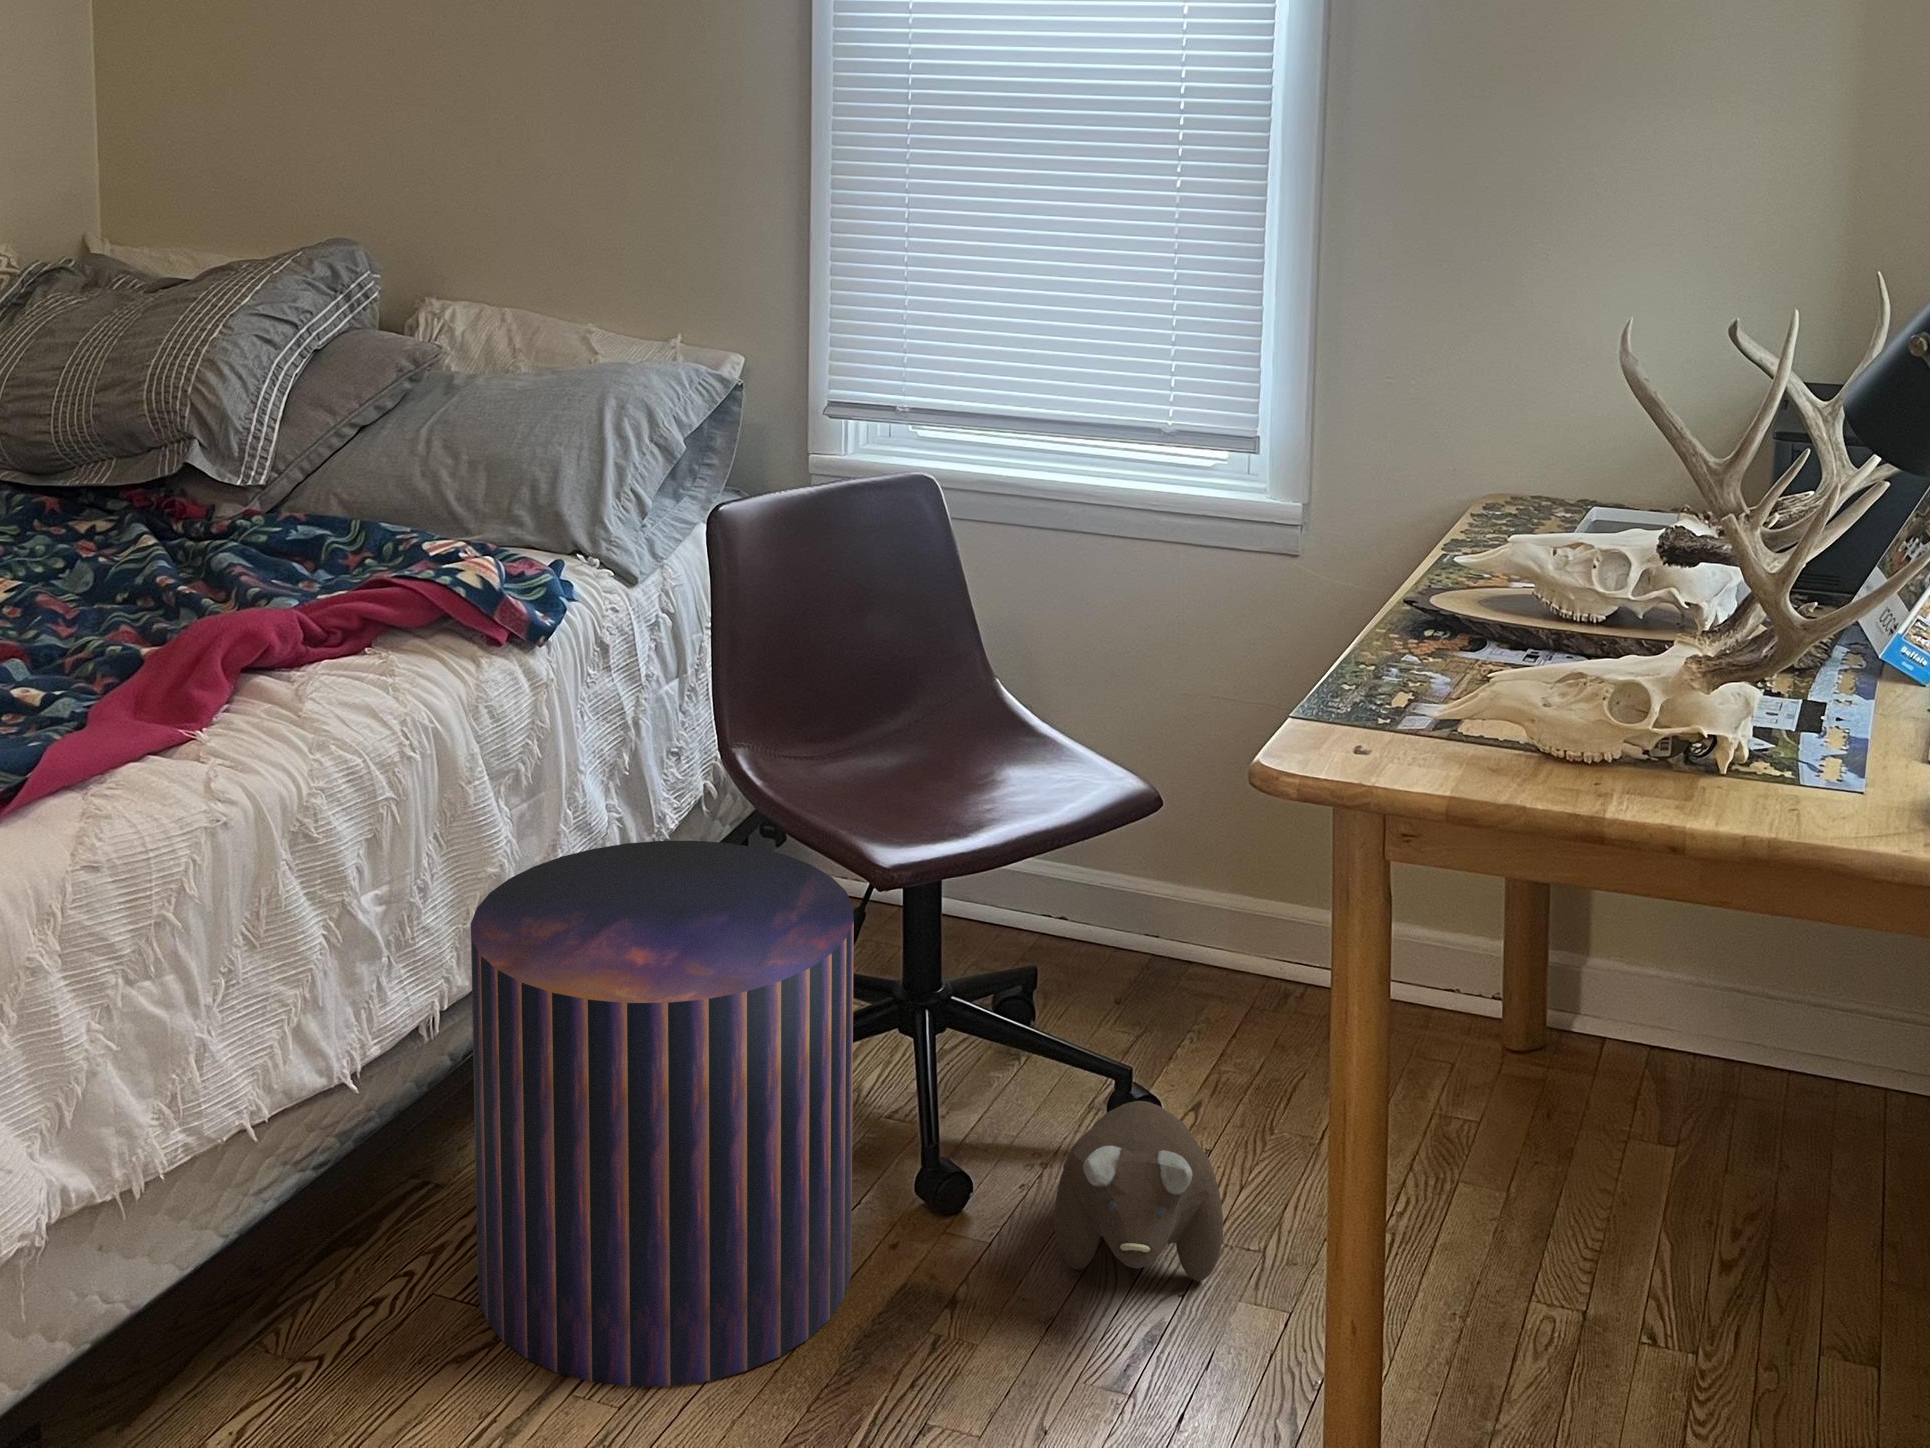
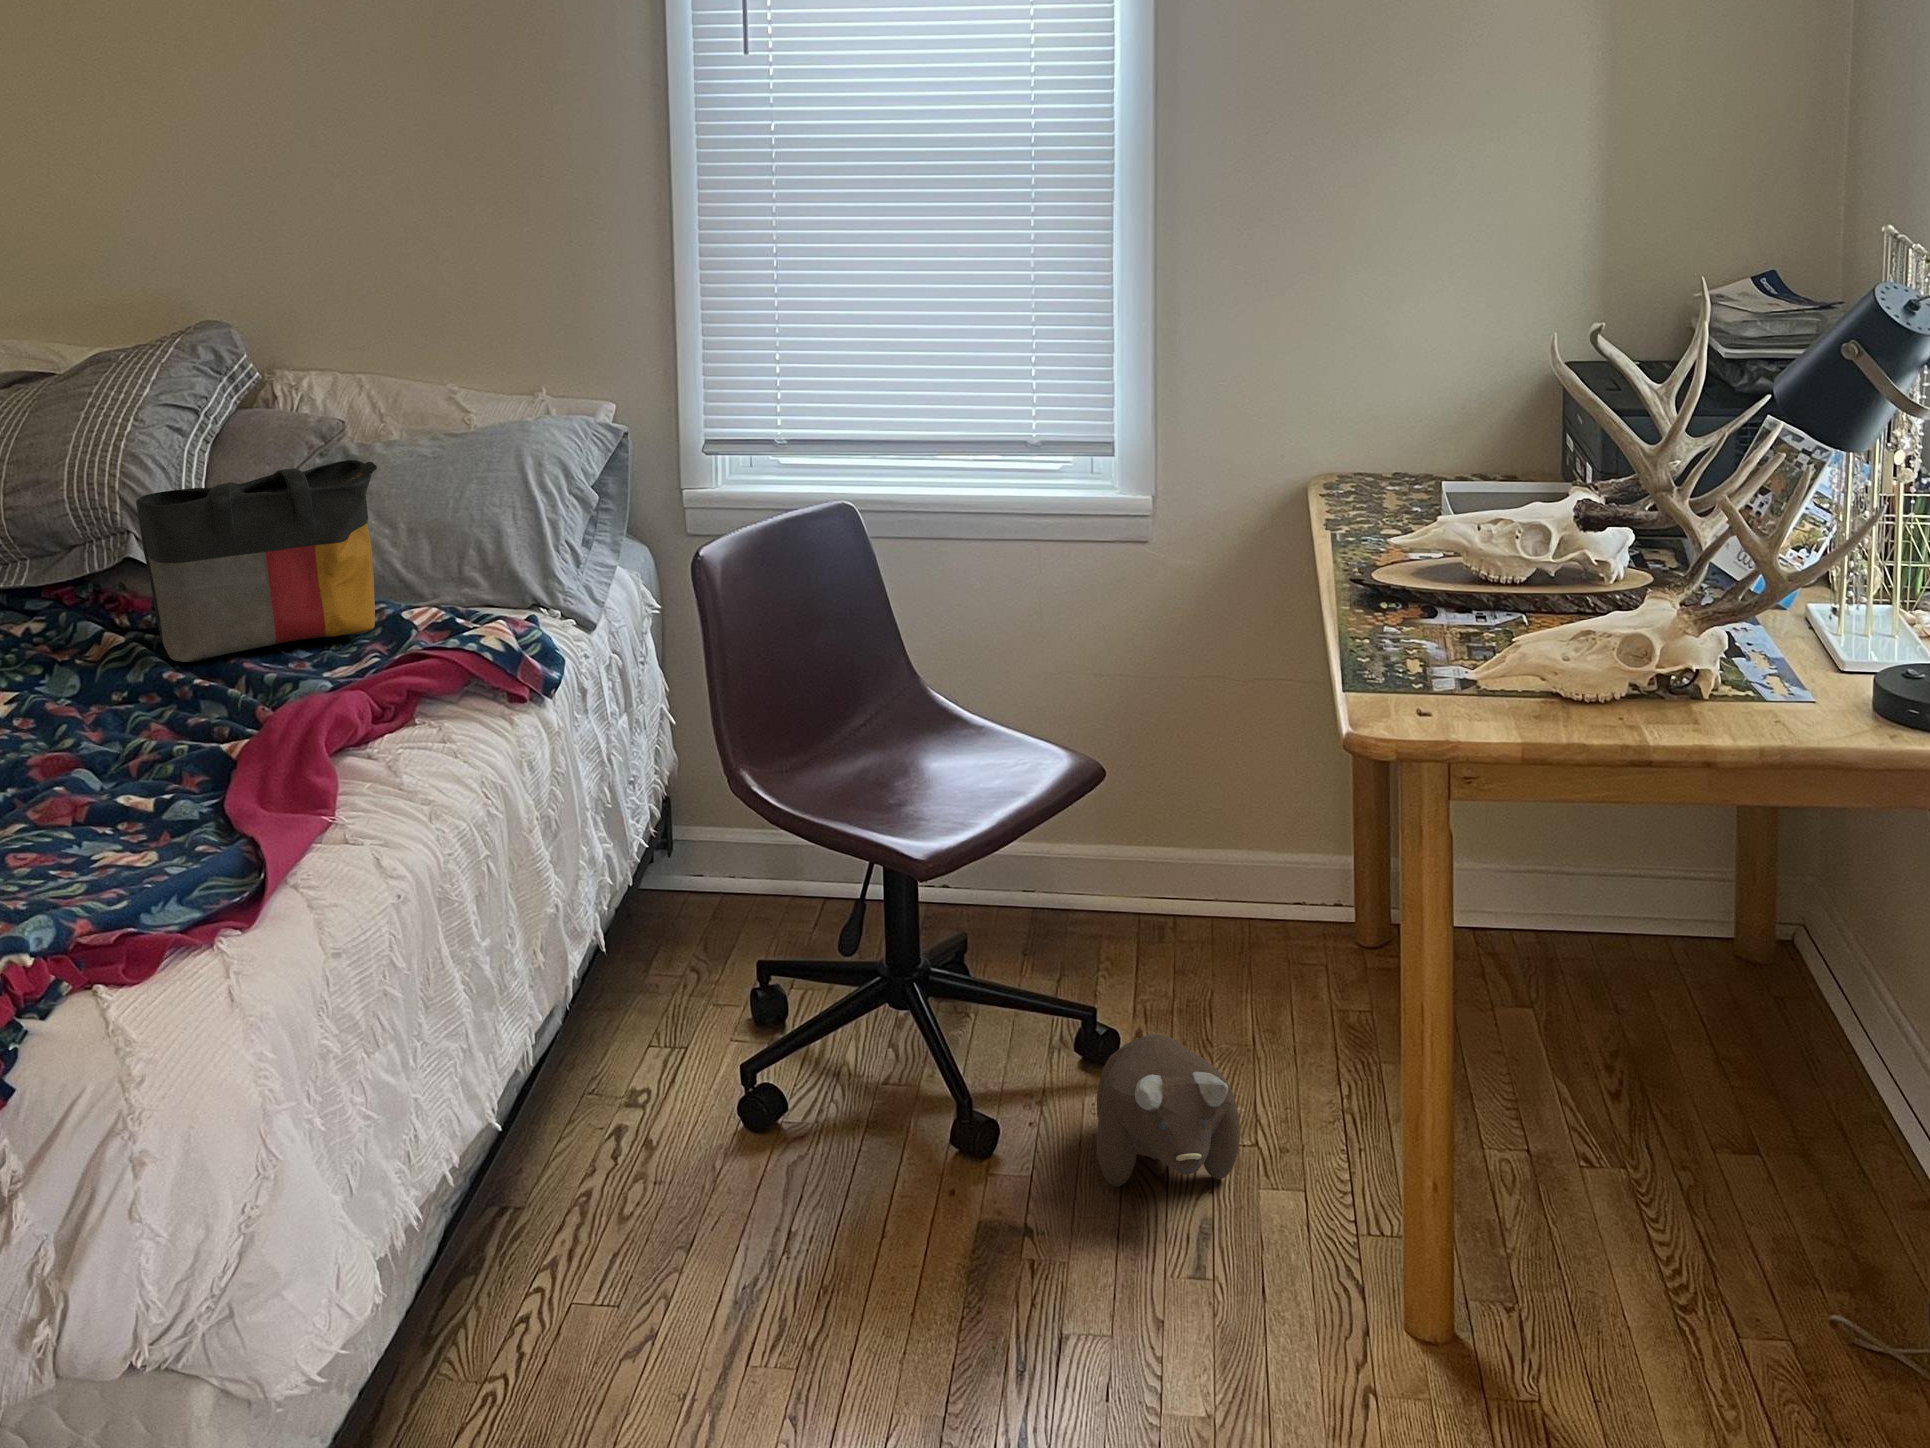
tote bag: none [155,378,406,569] -> present [136,460,377,662]
pouf: present [471,841,854,1386] -> none [586,859,936,1350]

